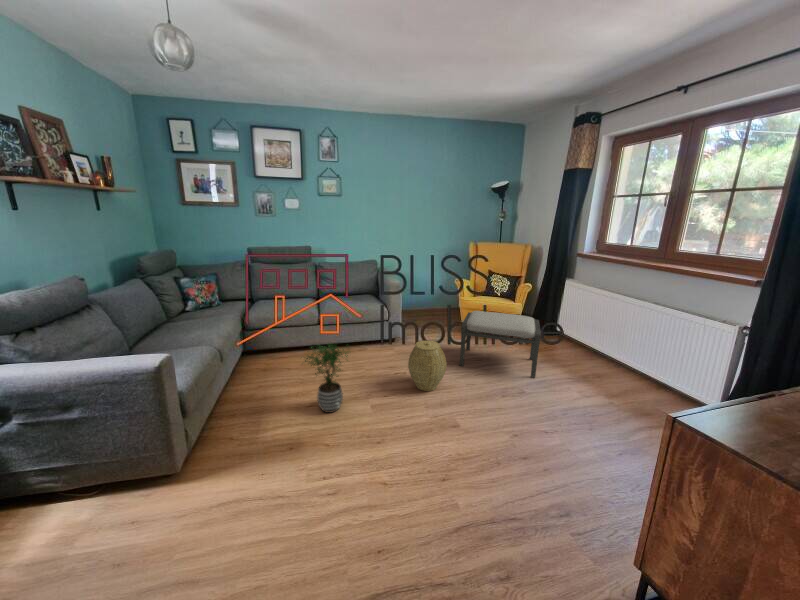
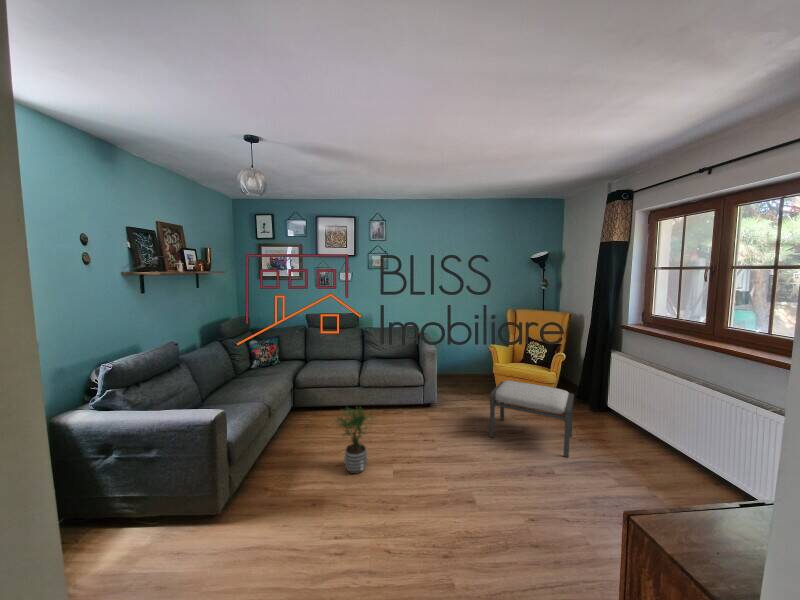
woven basket: present [408,341,447,391] -> none [433,409,470,461]

